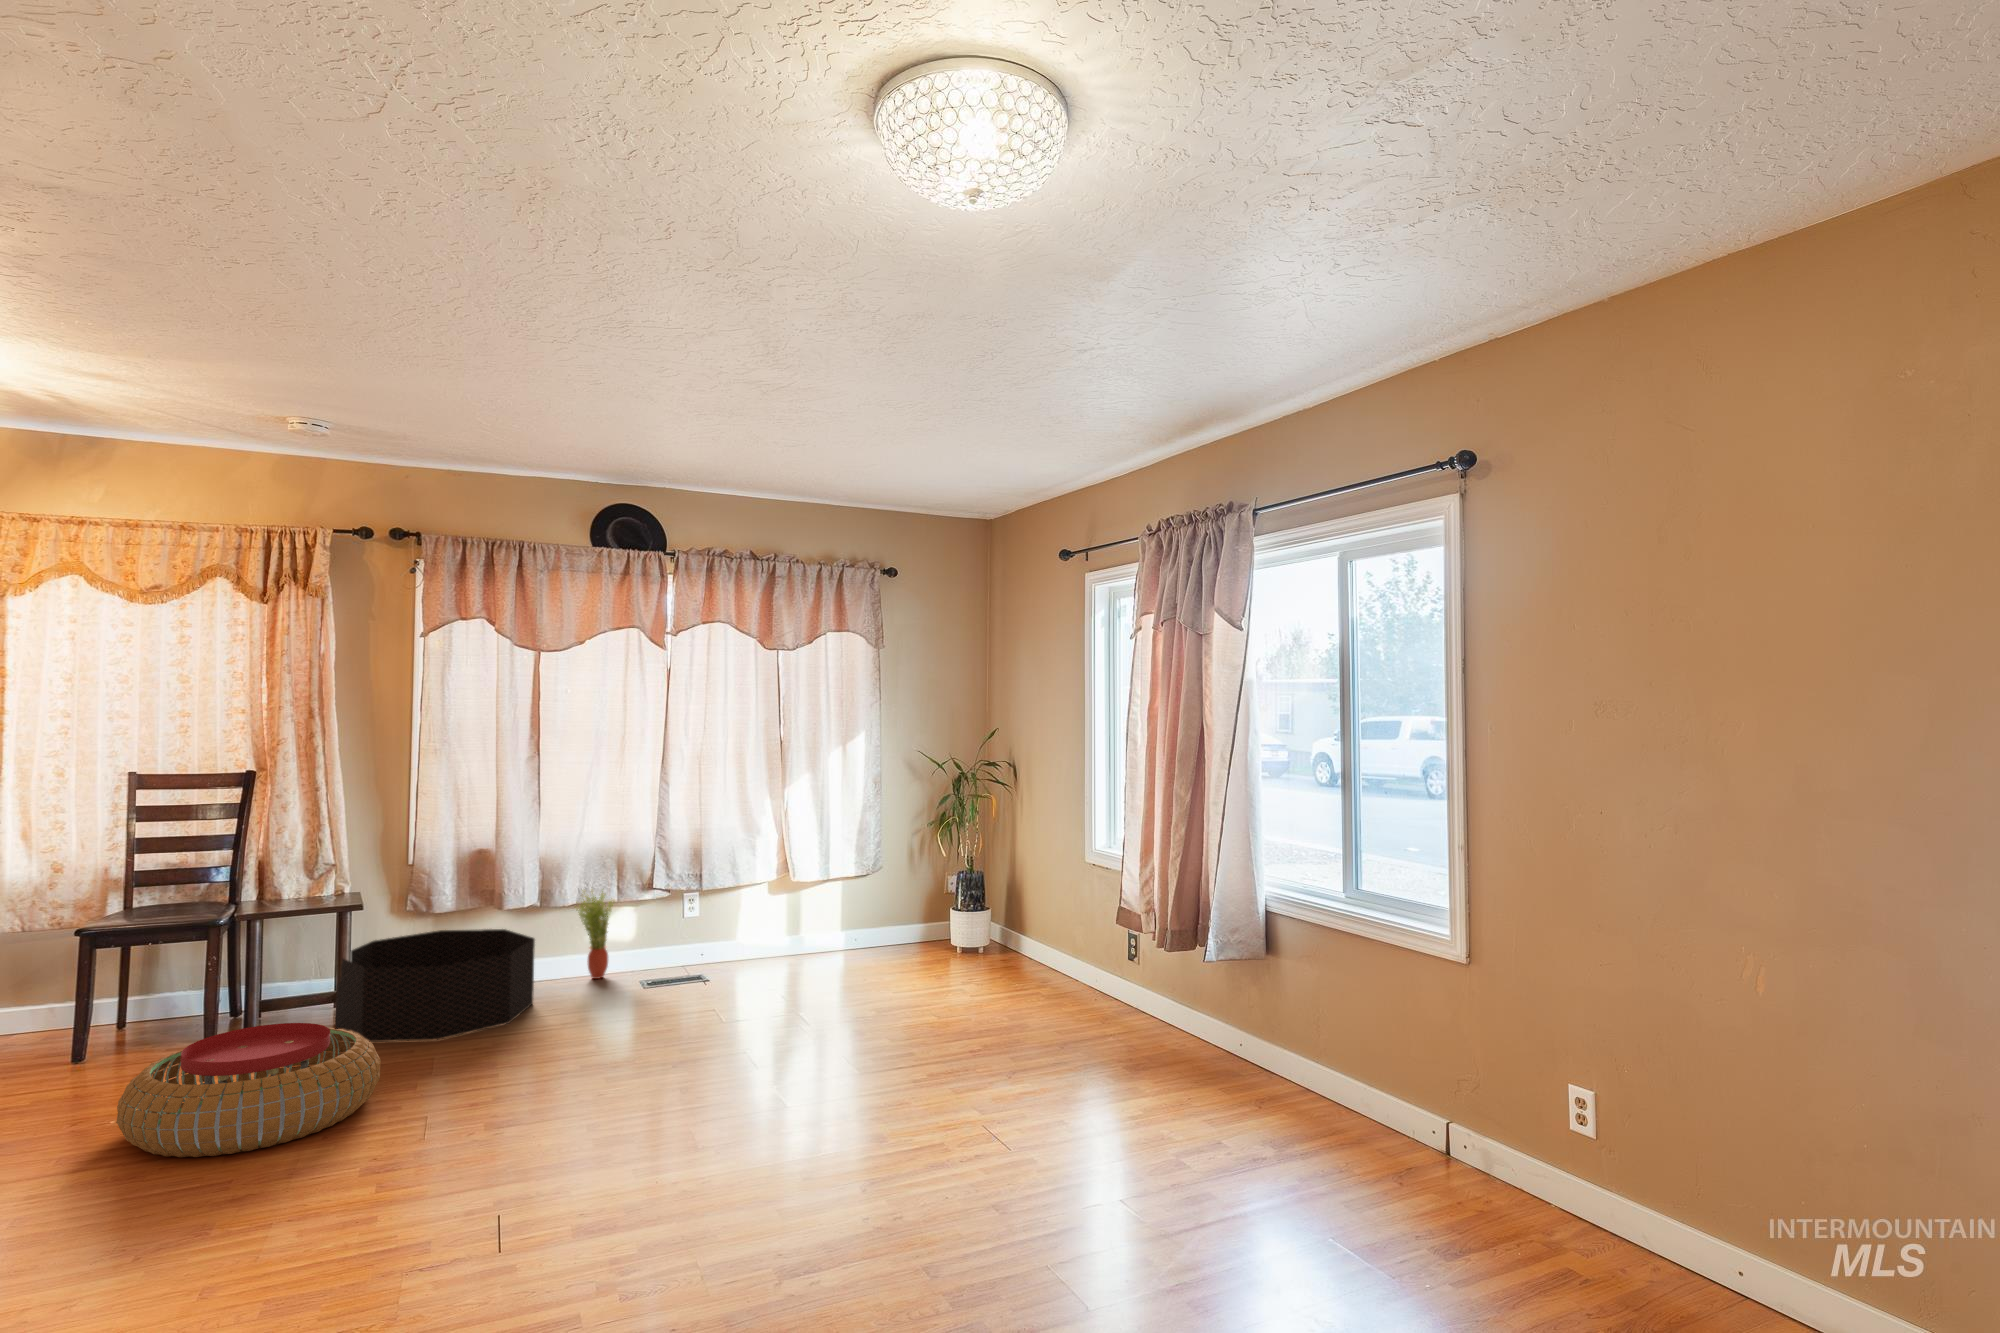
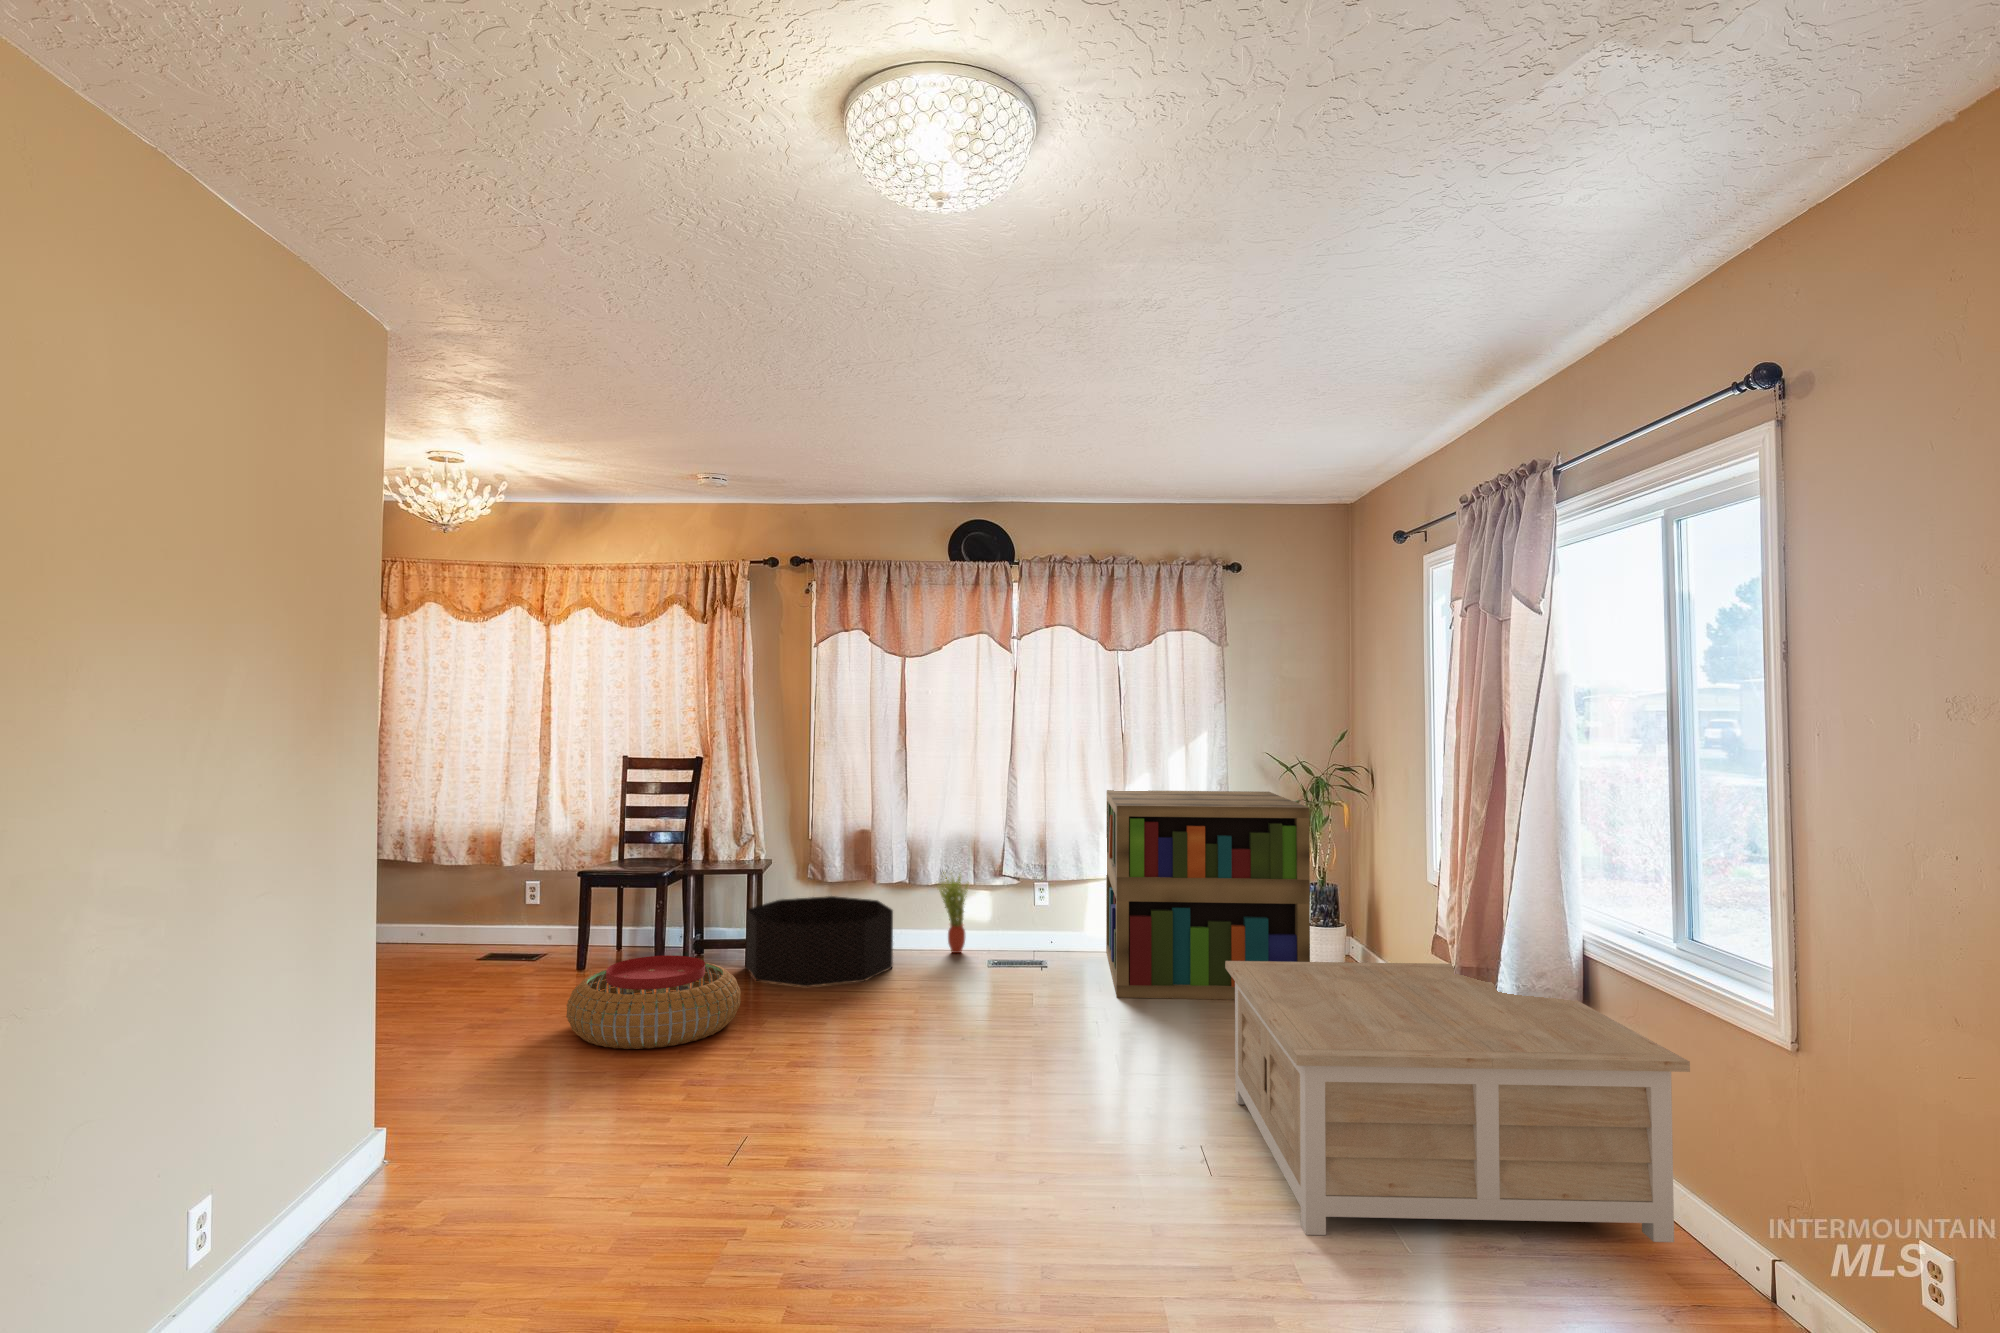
bookshelf: none [761,788,981,1002] -> present [1106,790,1310,1000]
coffee table: none [971,925,1377,1187] -> present [1225,961,1690,1242]

